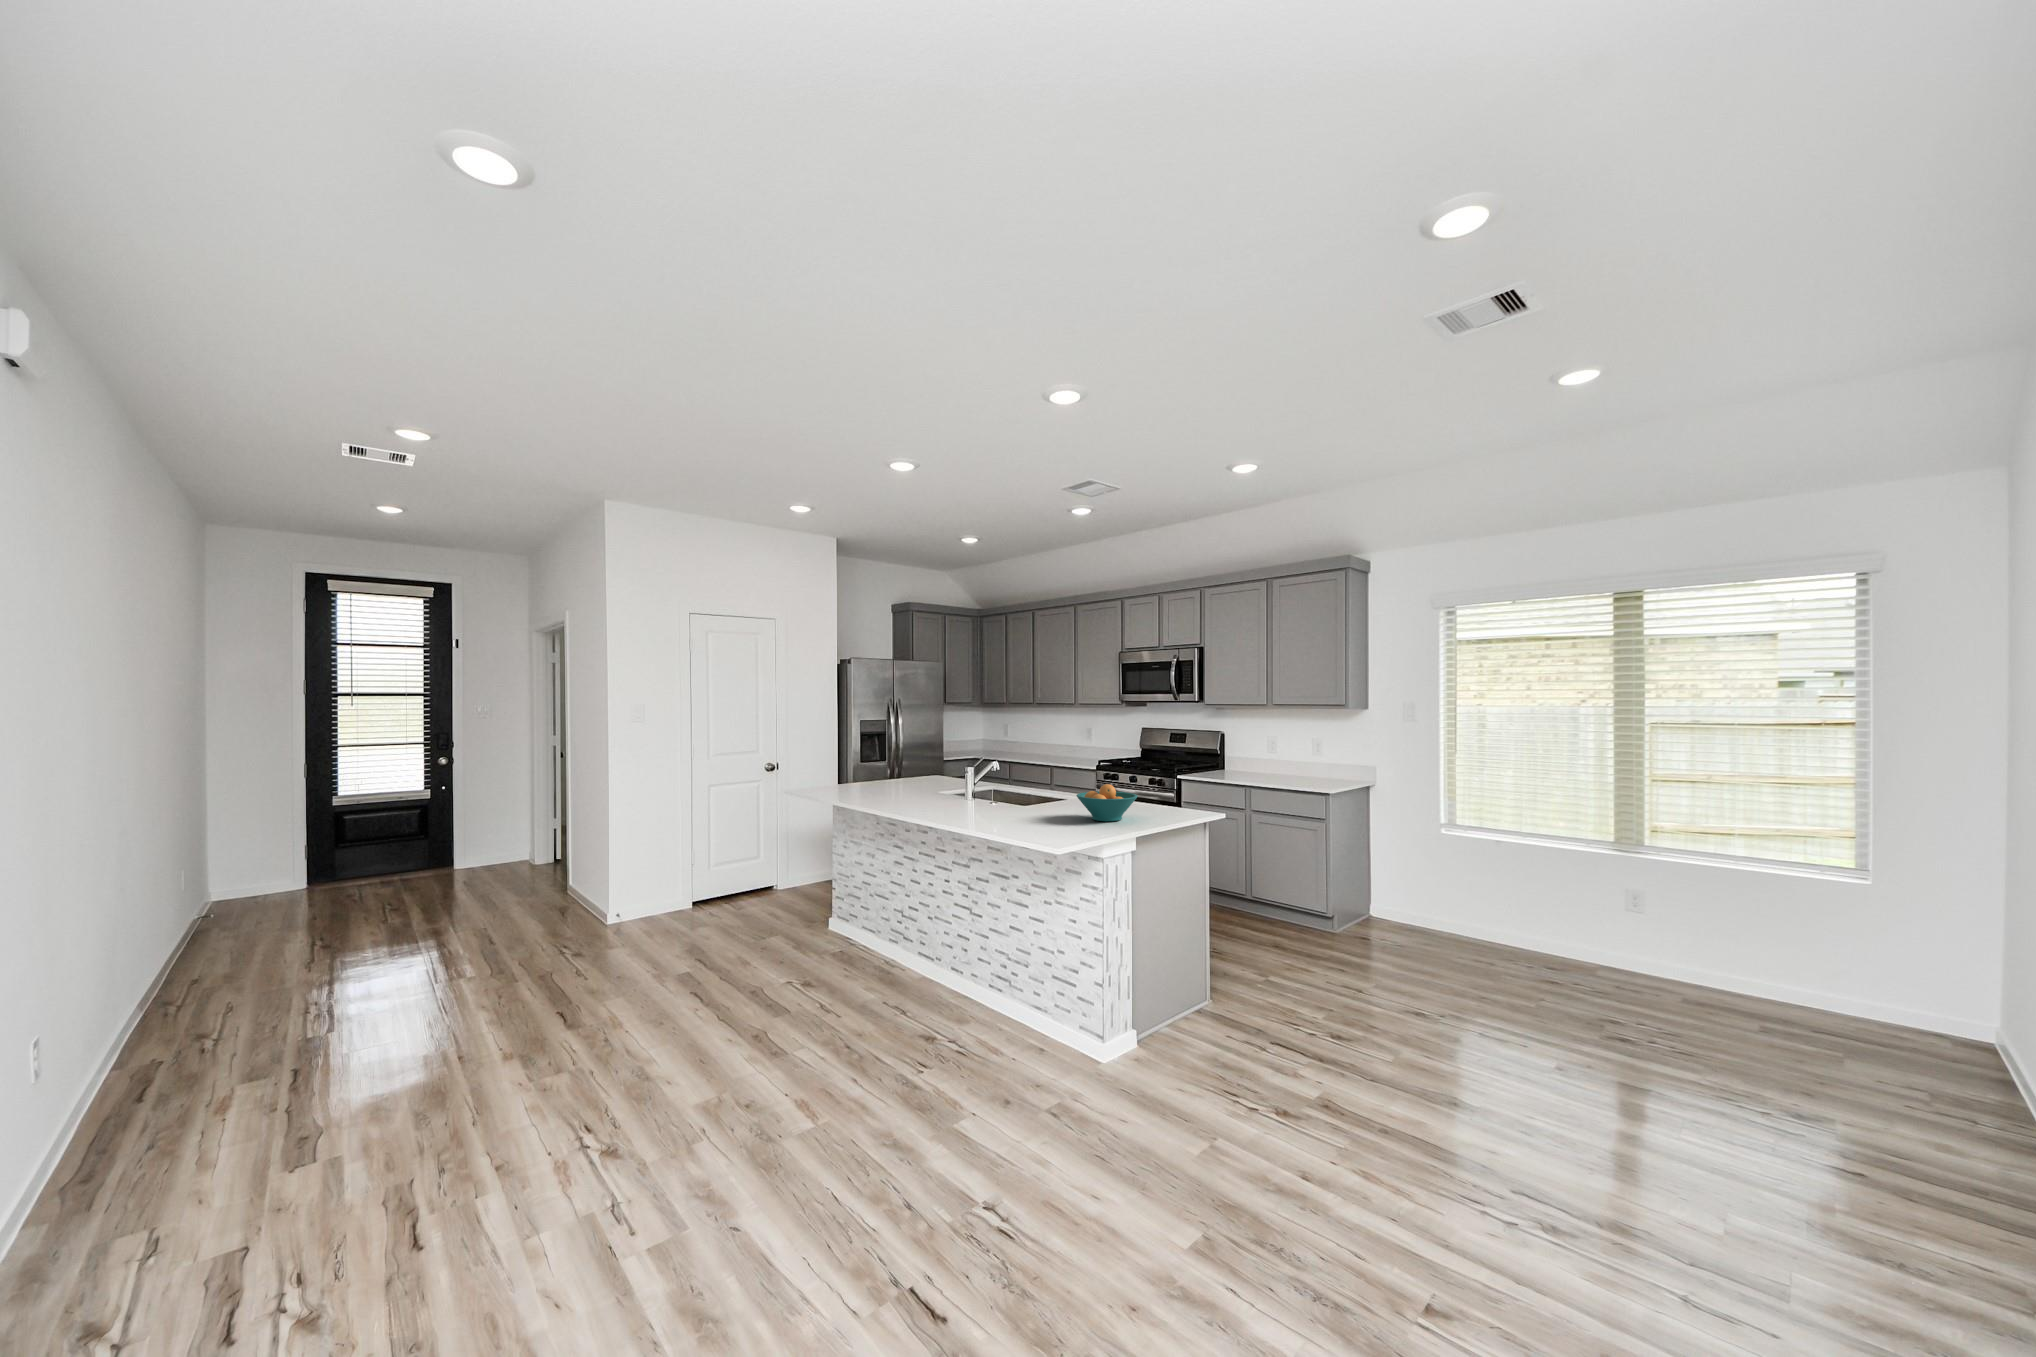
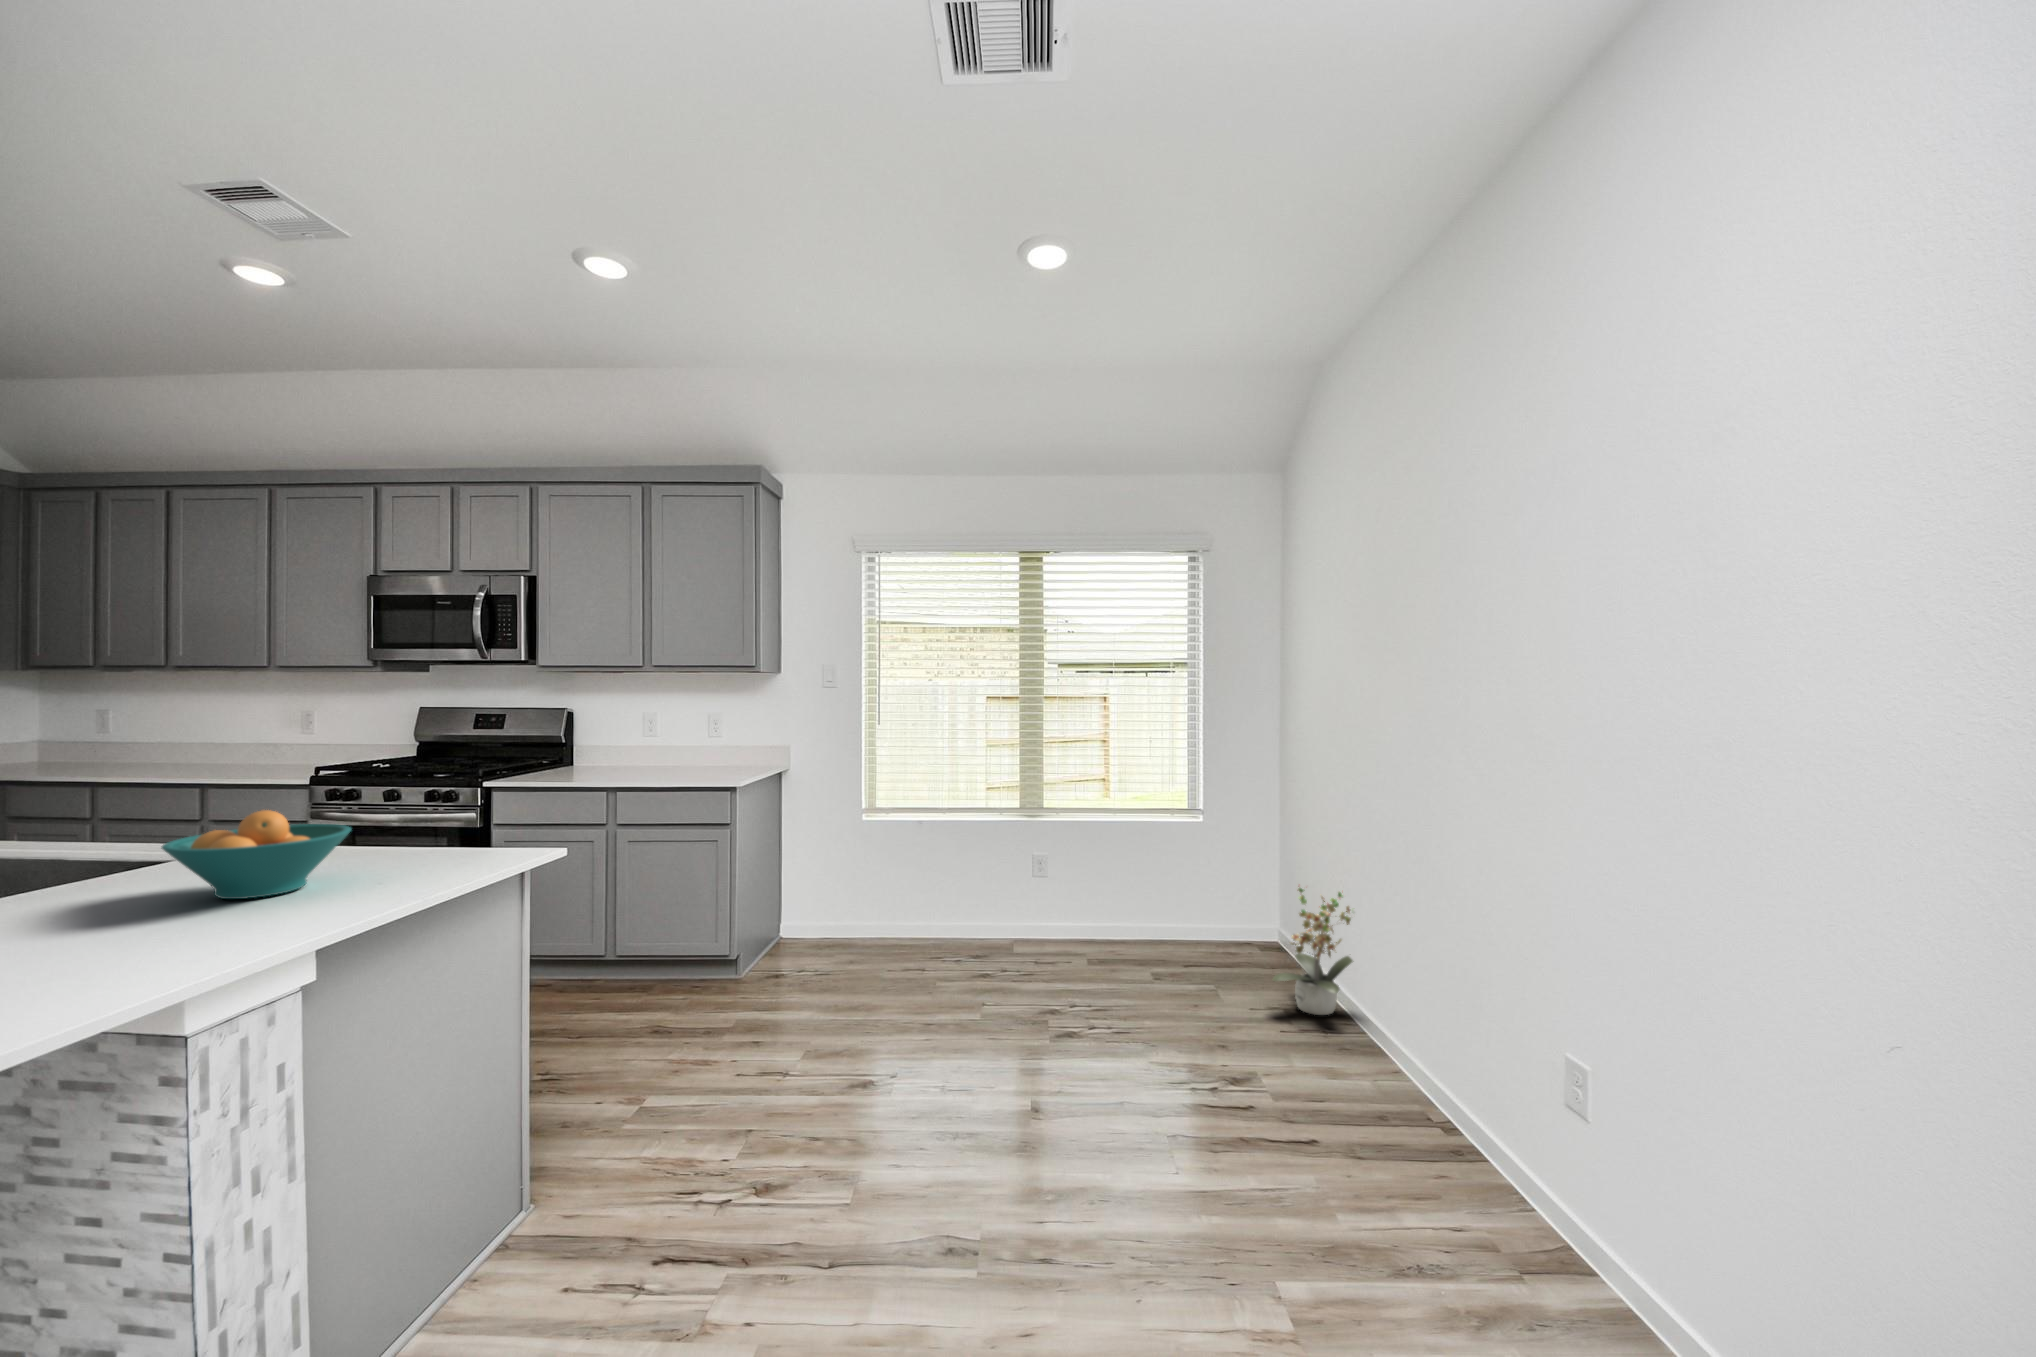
potted plant: none [1850,945,2008,1079] -> present [1273,888,1353,1015]

